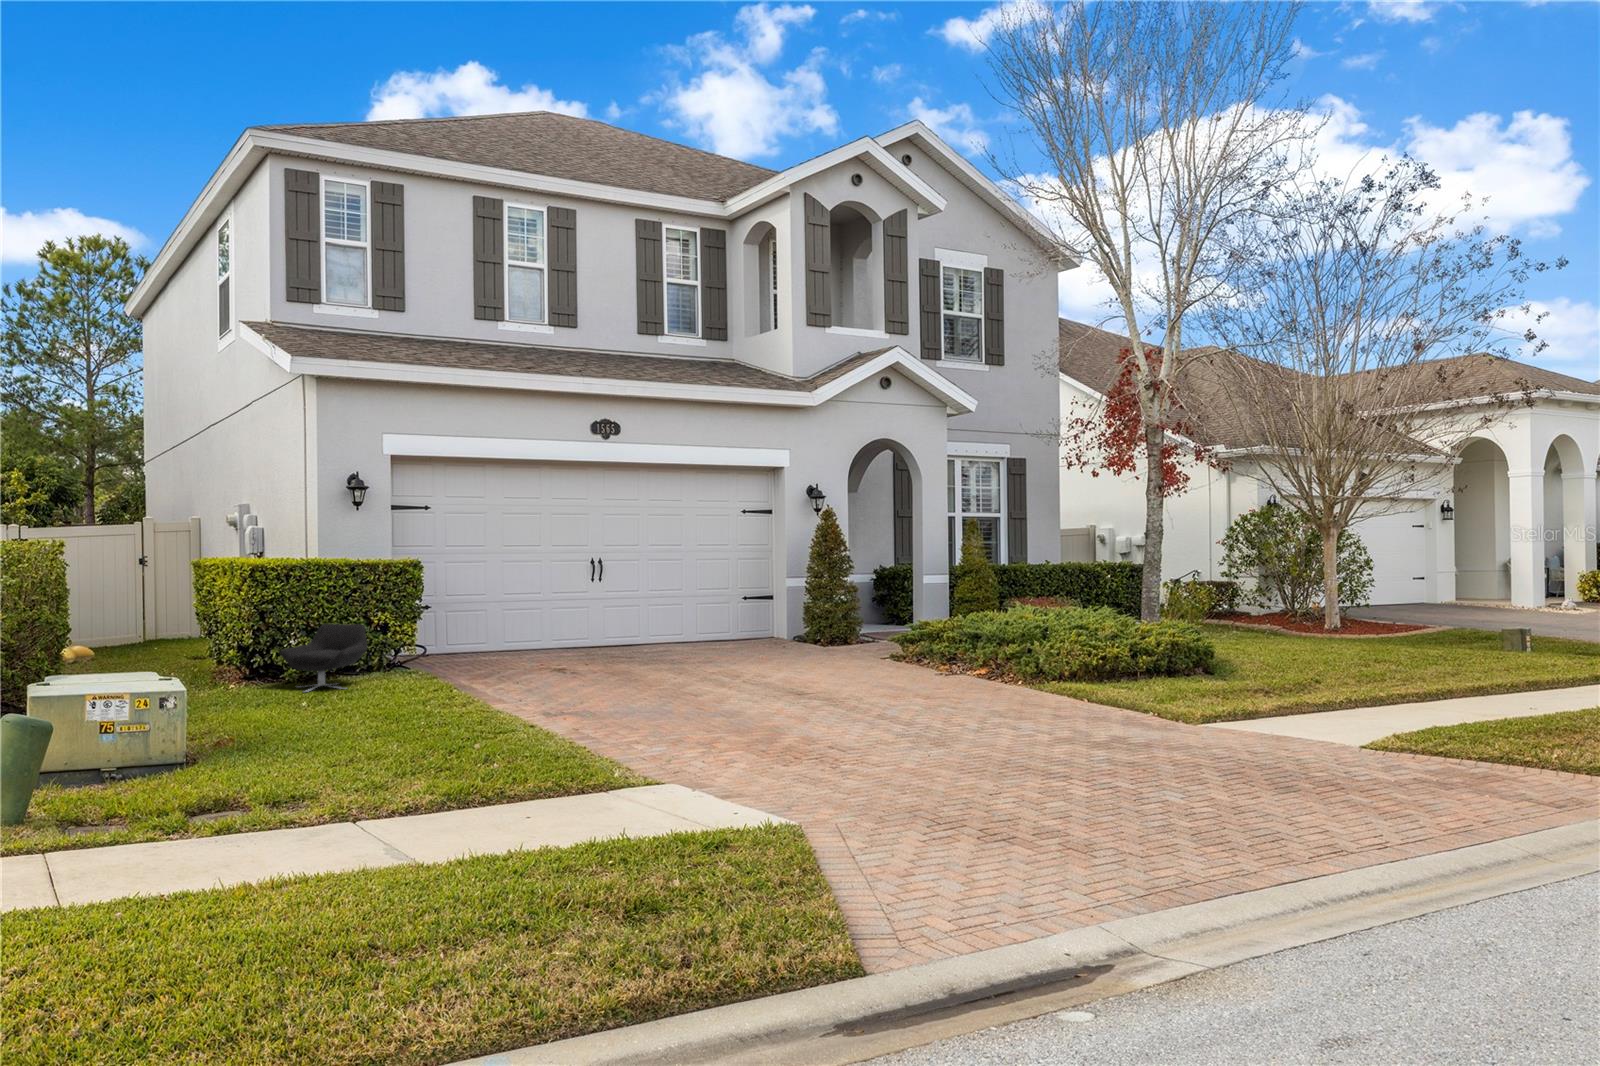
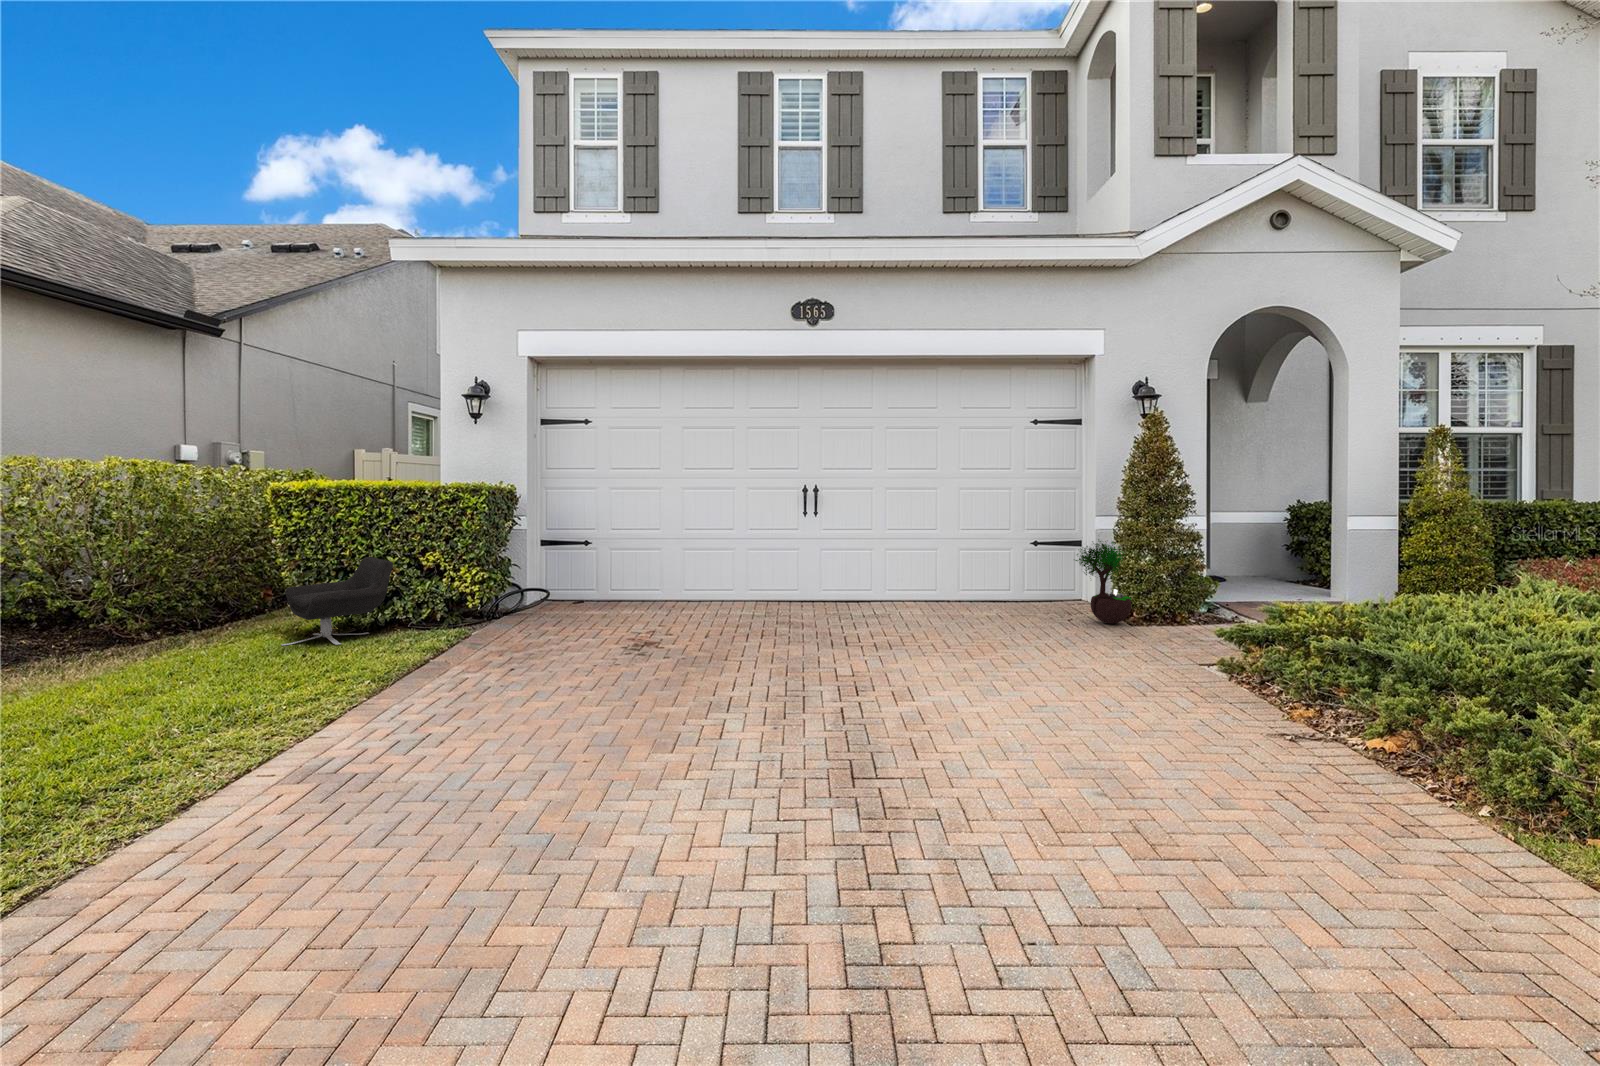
potted tree: none [792,589,826,648] -> present [1075,539,1131,624]

